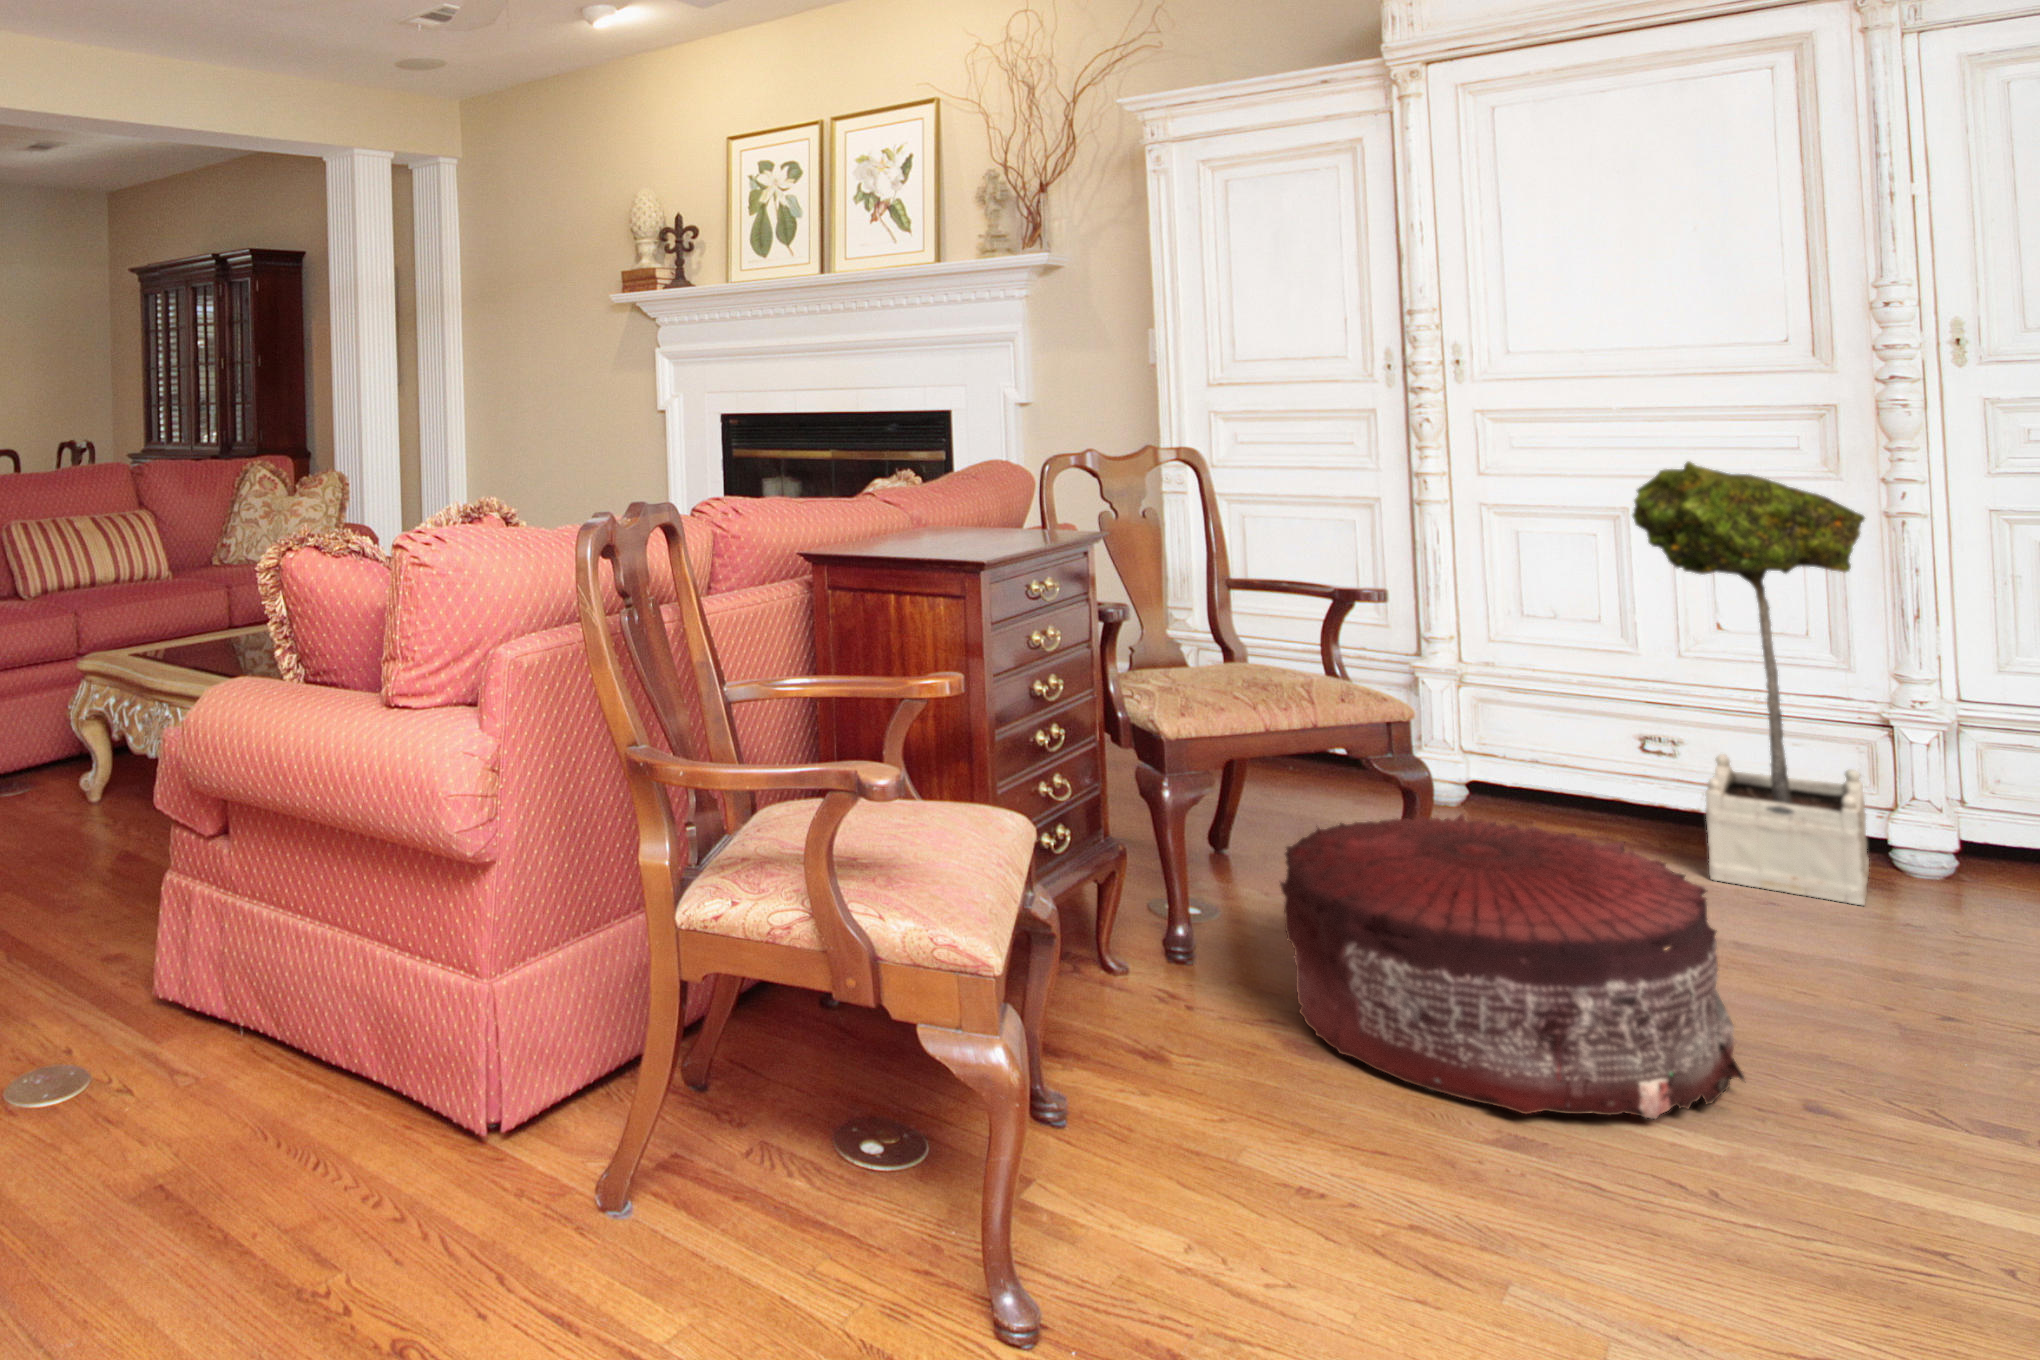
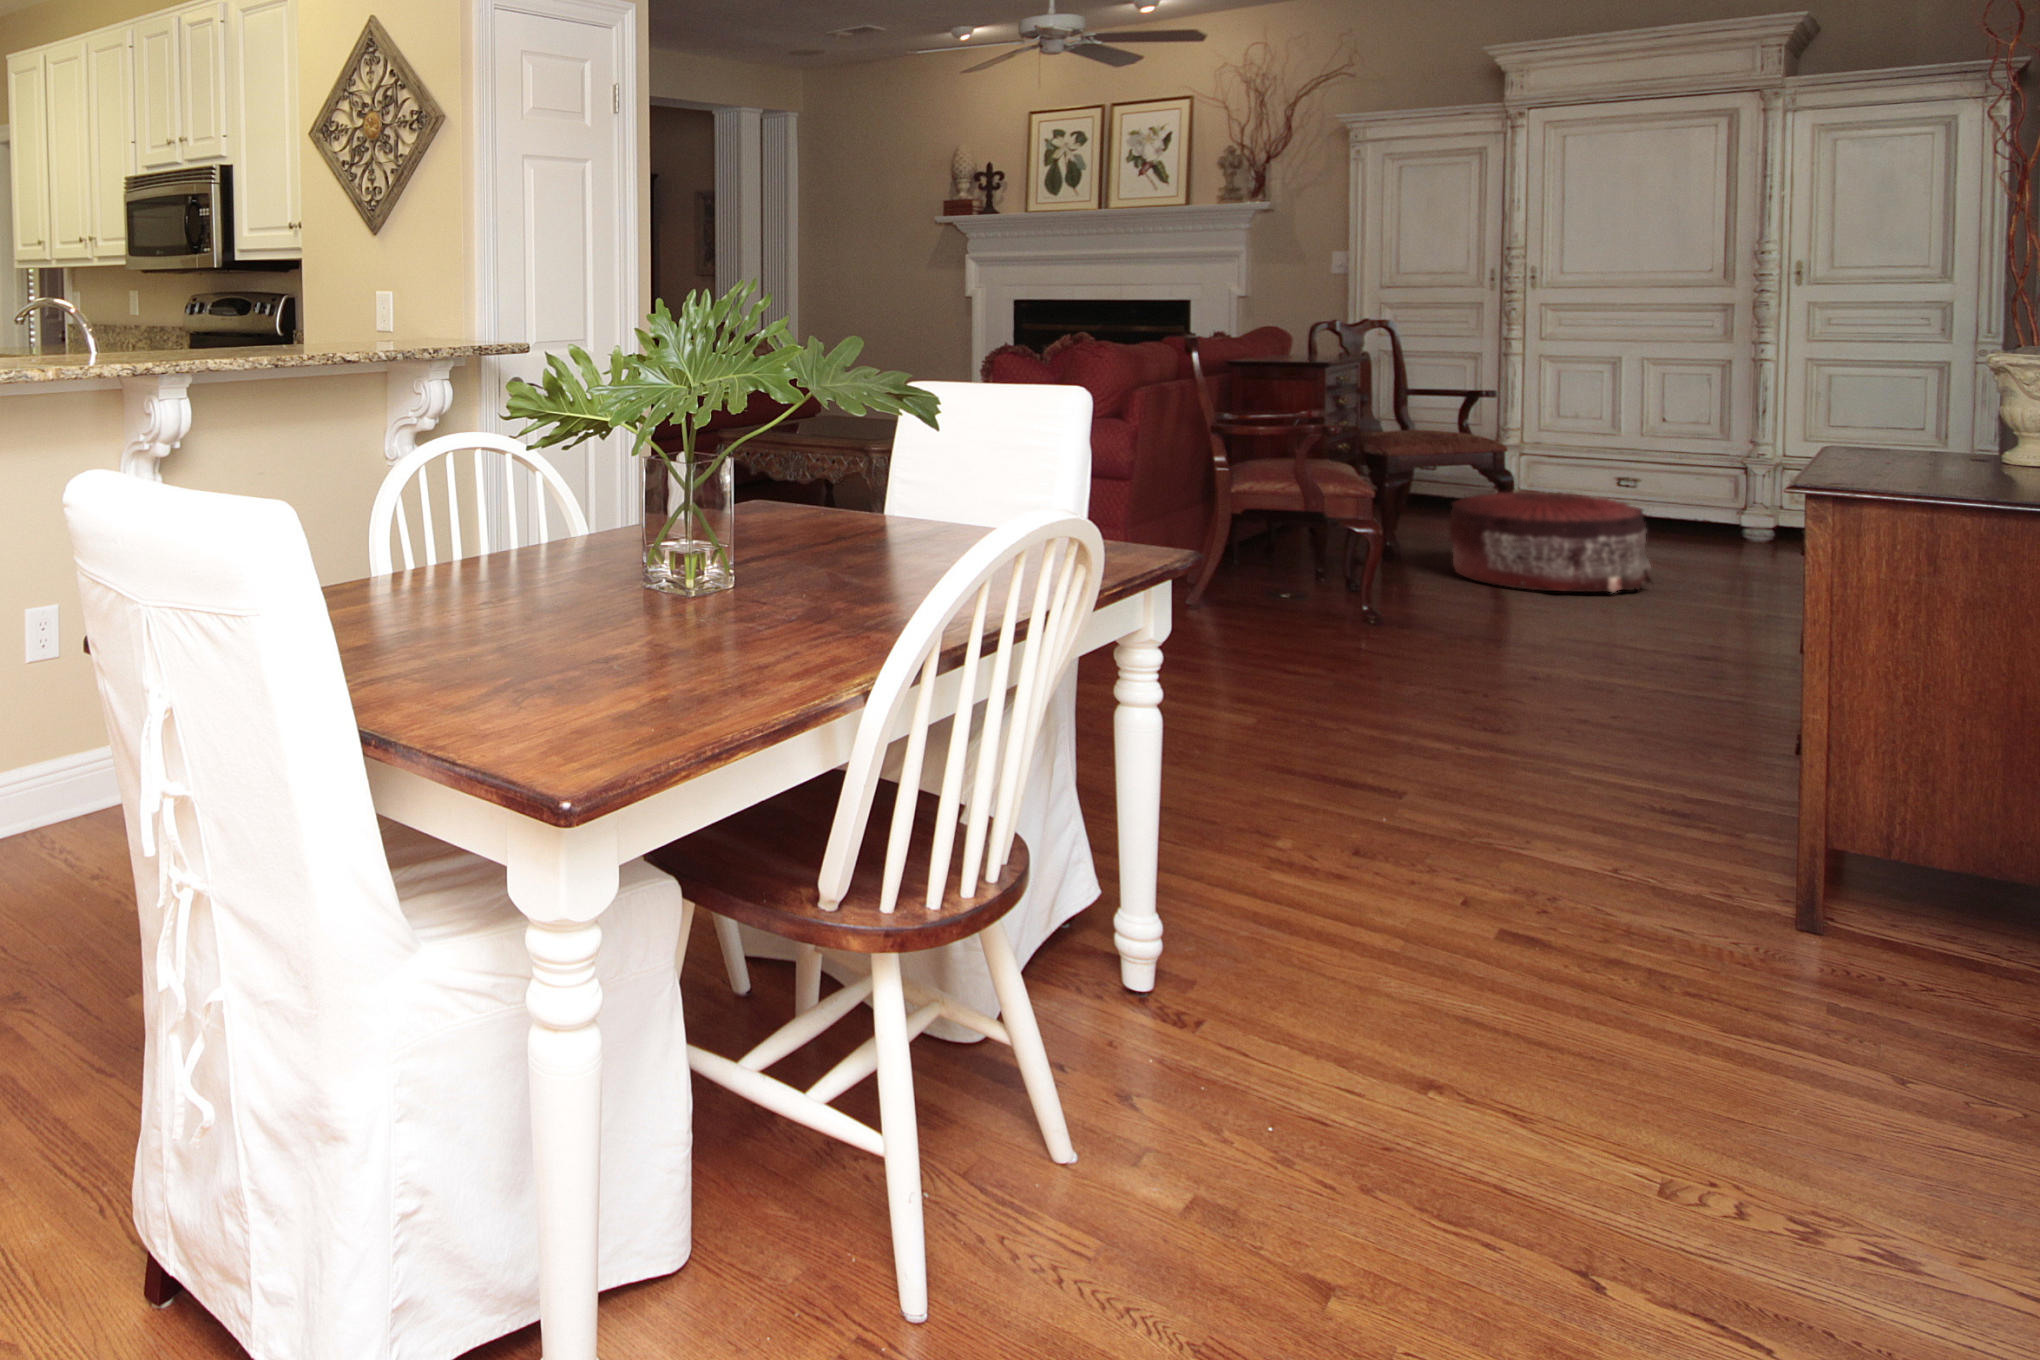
potted tree: present [1632,461,1869,905] -> none [1624,331,1742,550]

